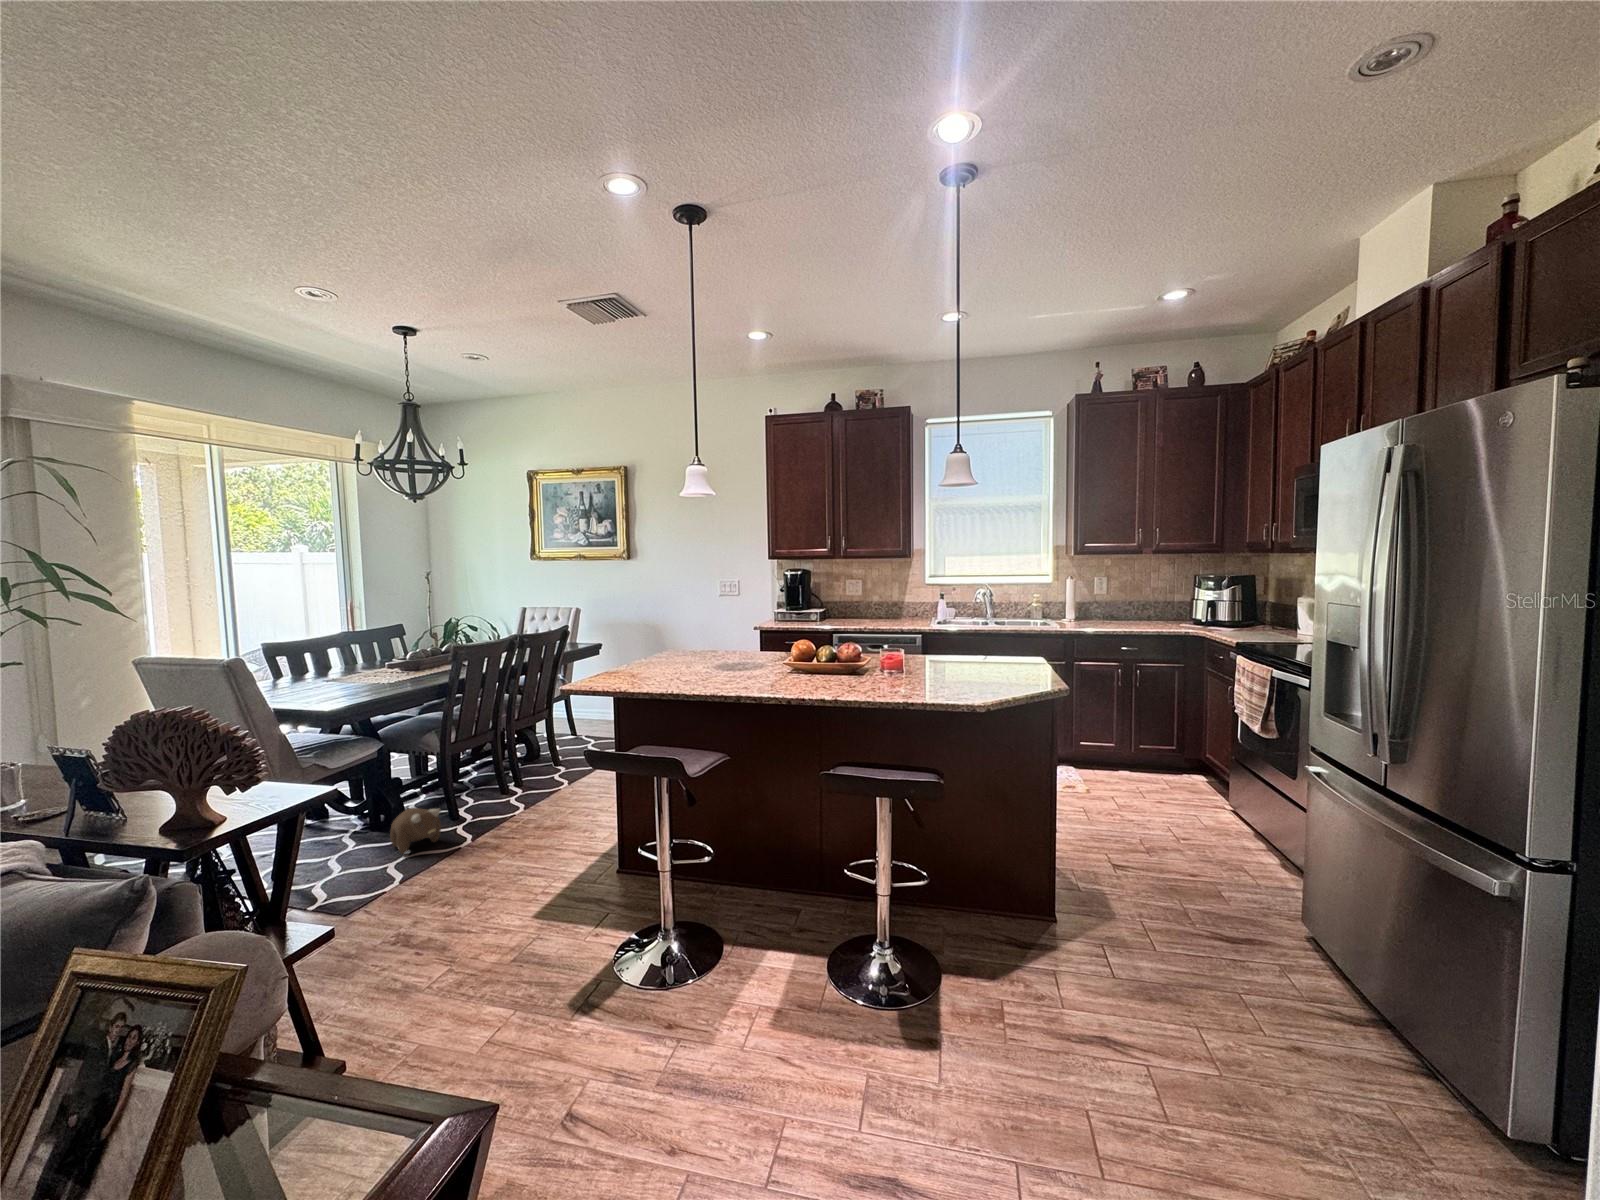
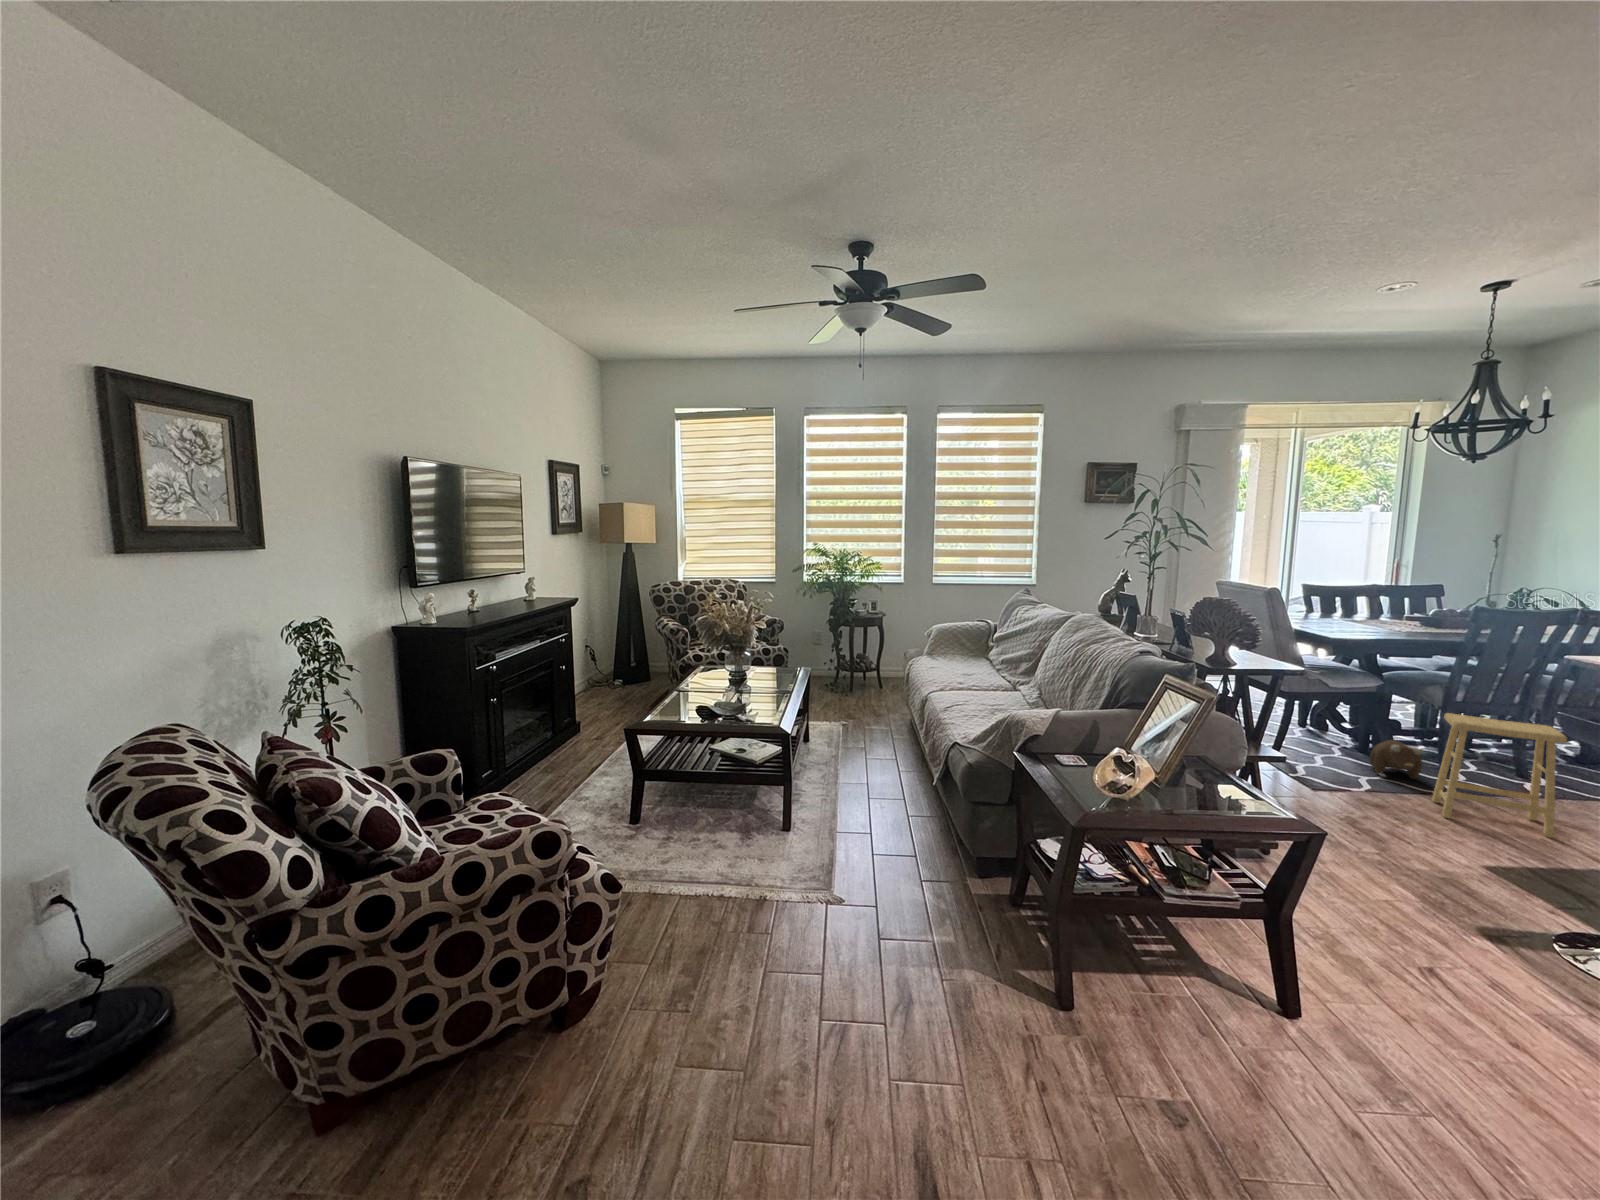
footstool: none [457,749,557,877] -> present [1432,713,1567,838]

